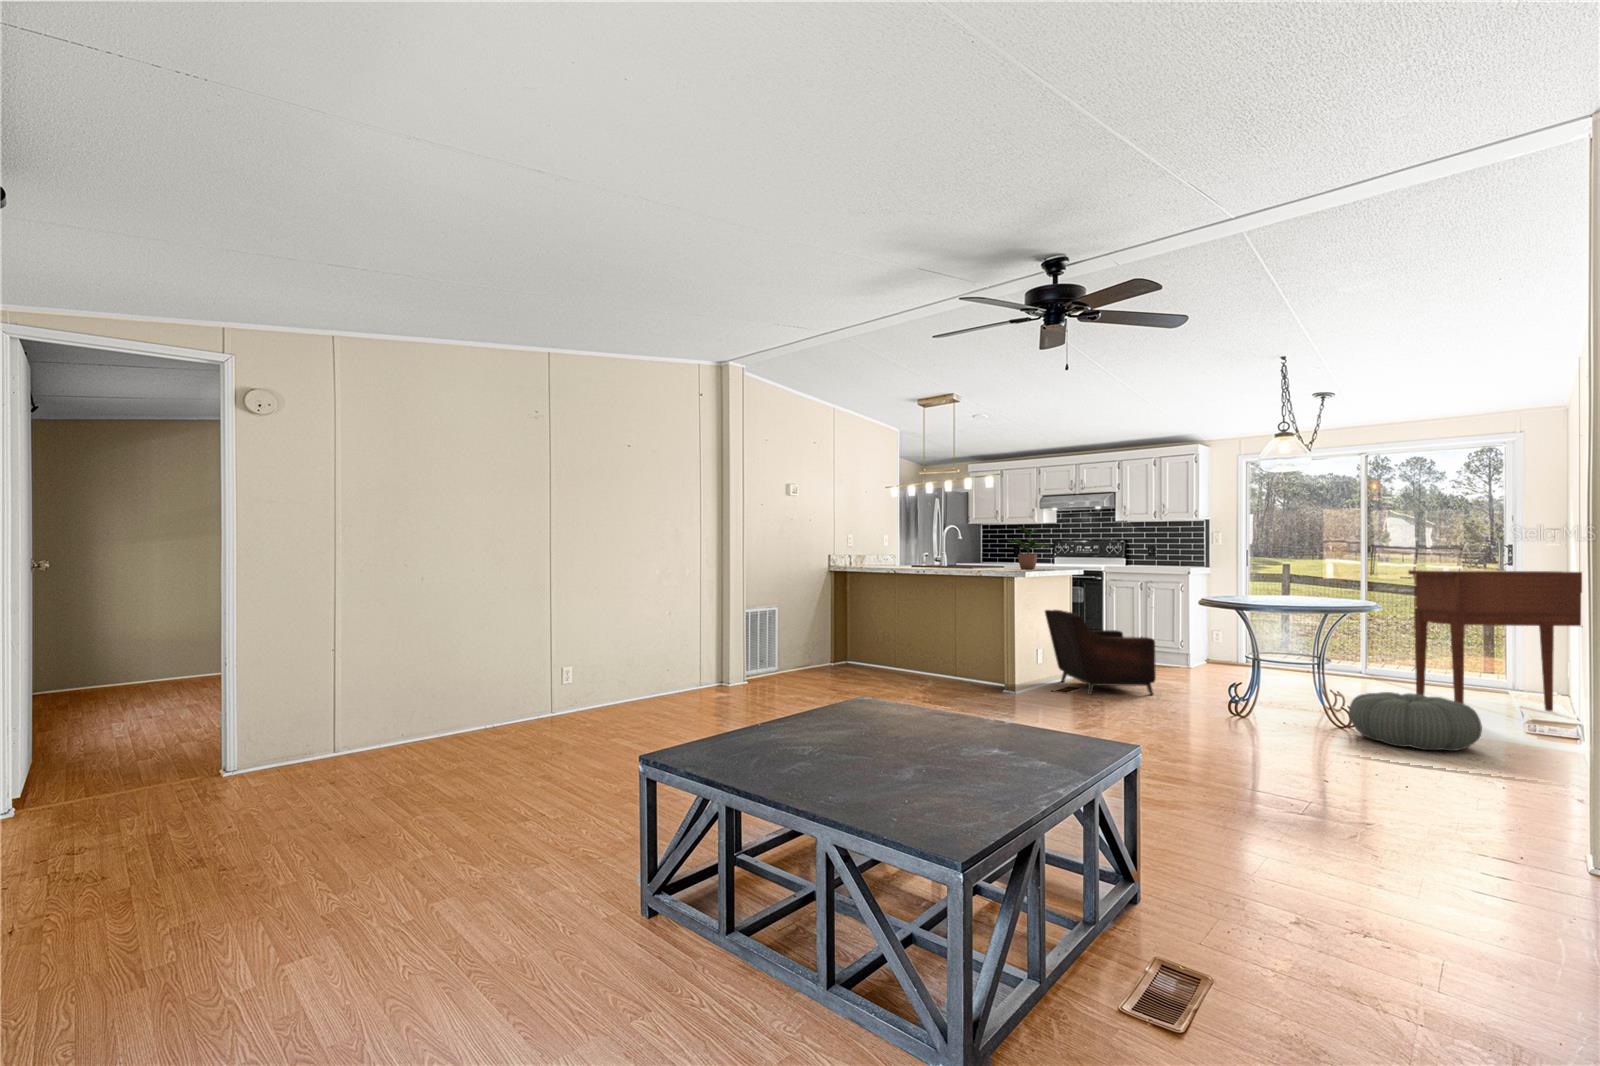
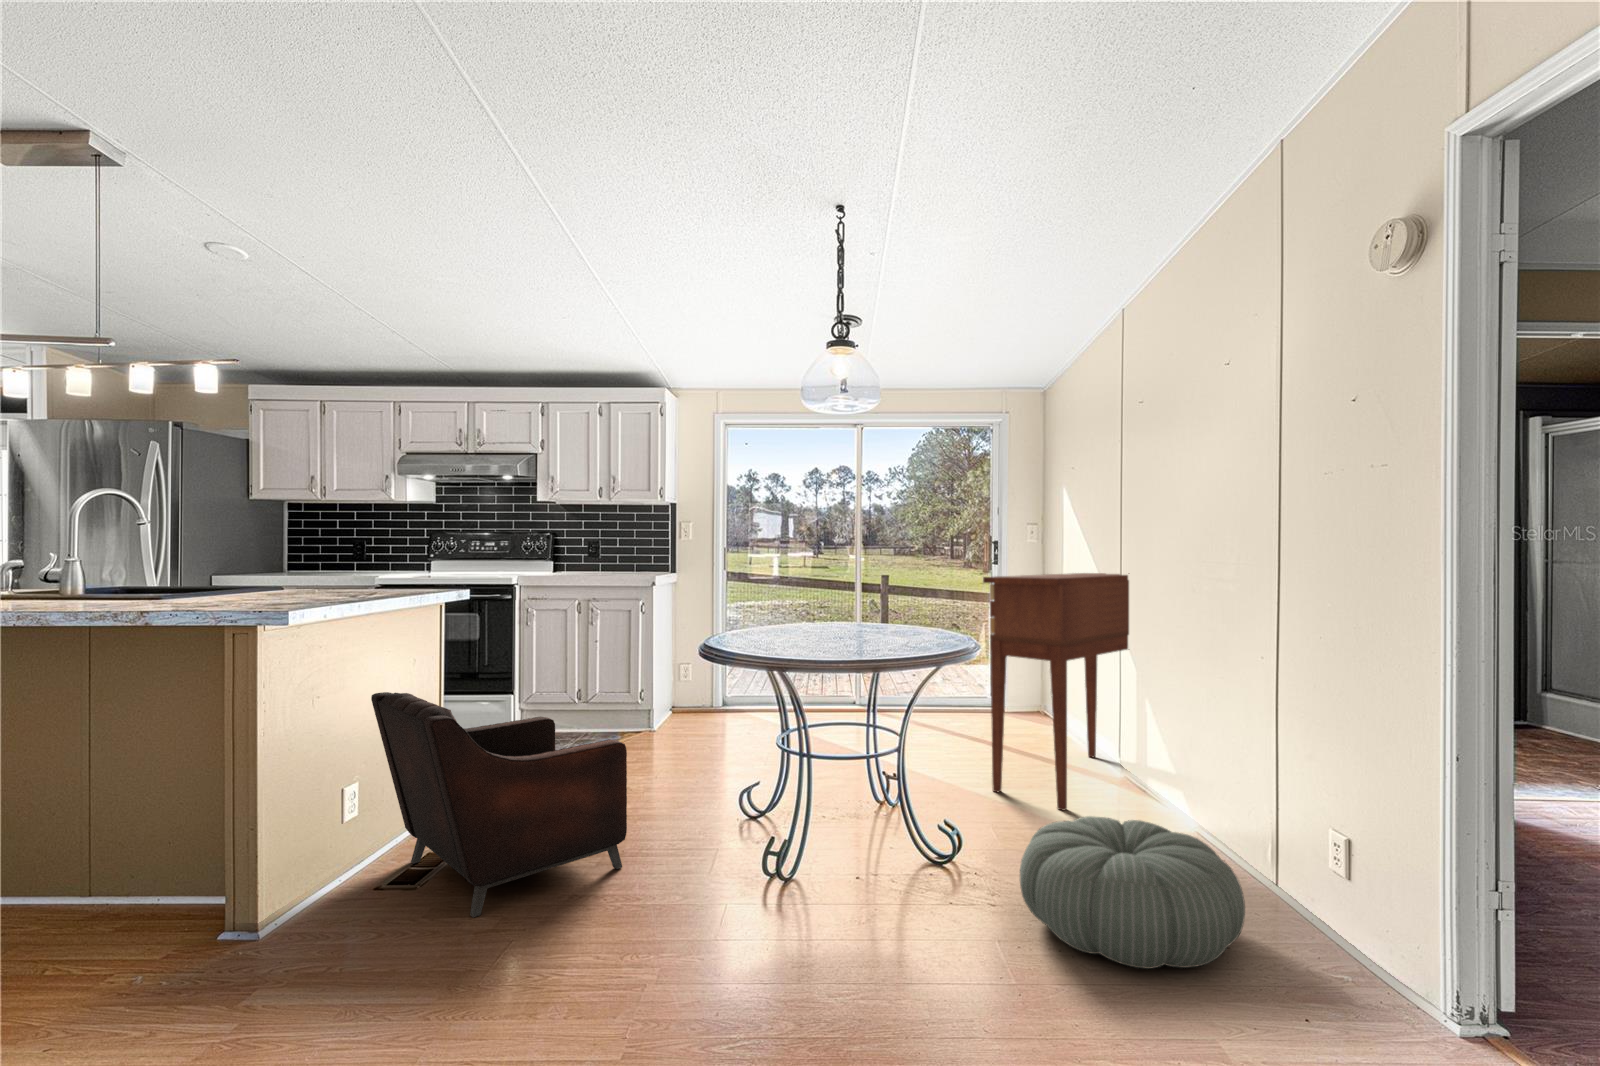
potted plant: present [1007,527,1050,569] -> none [290,492,399,593]

